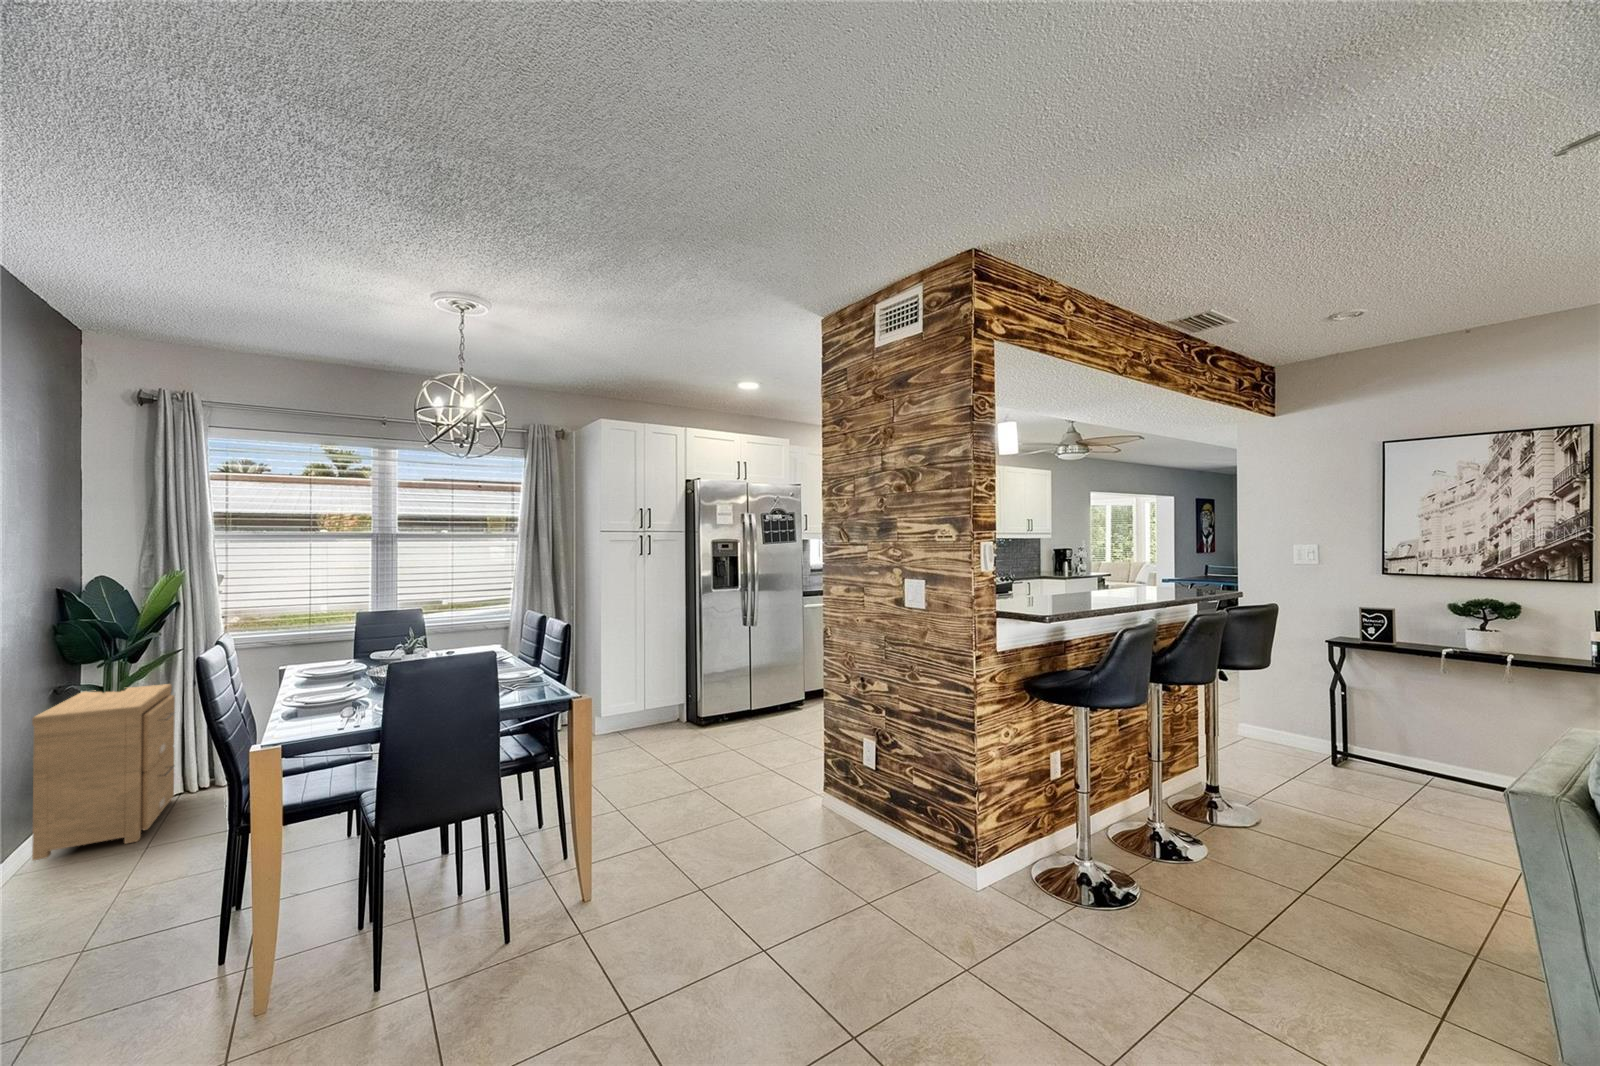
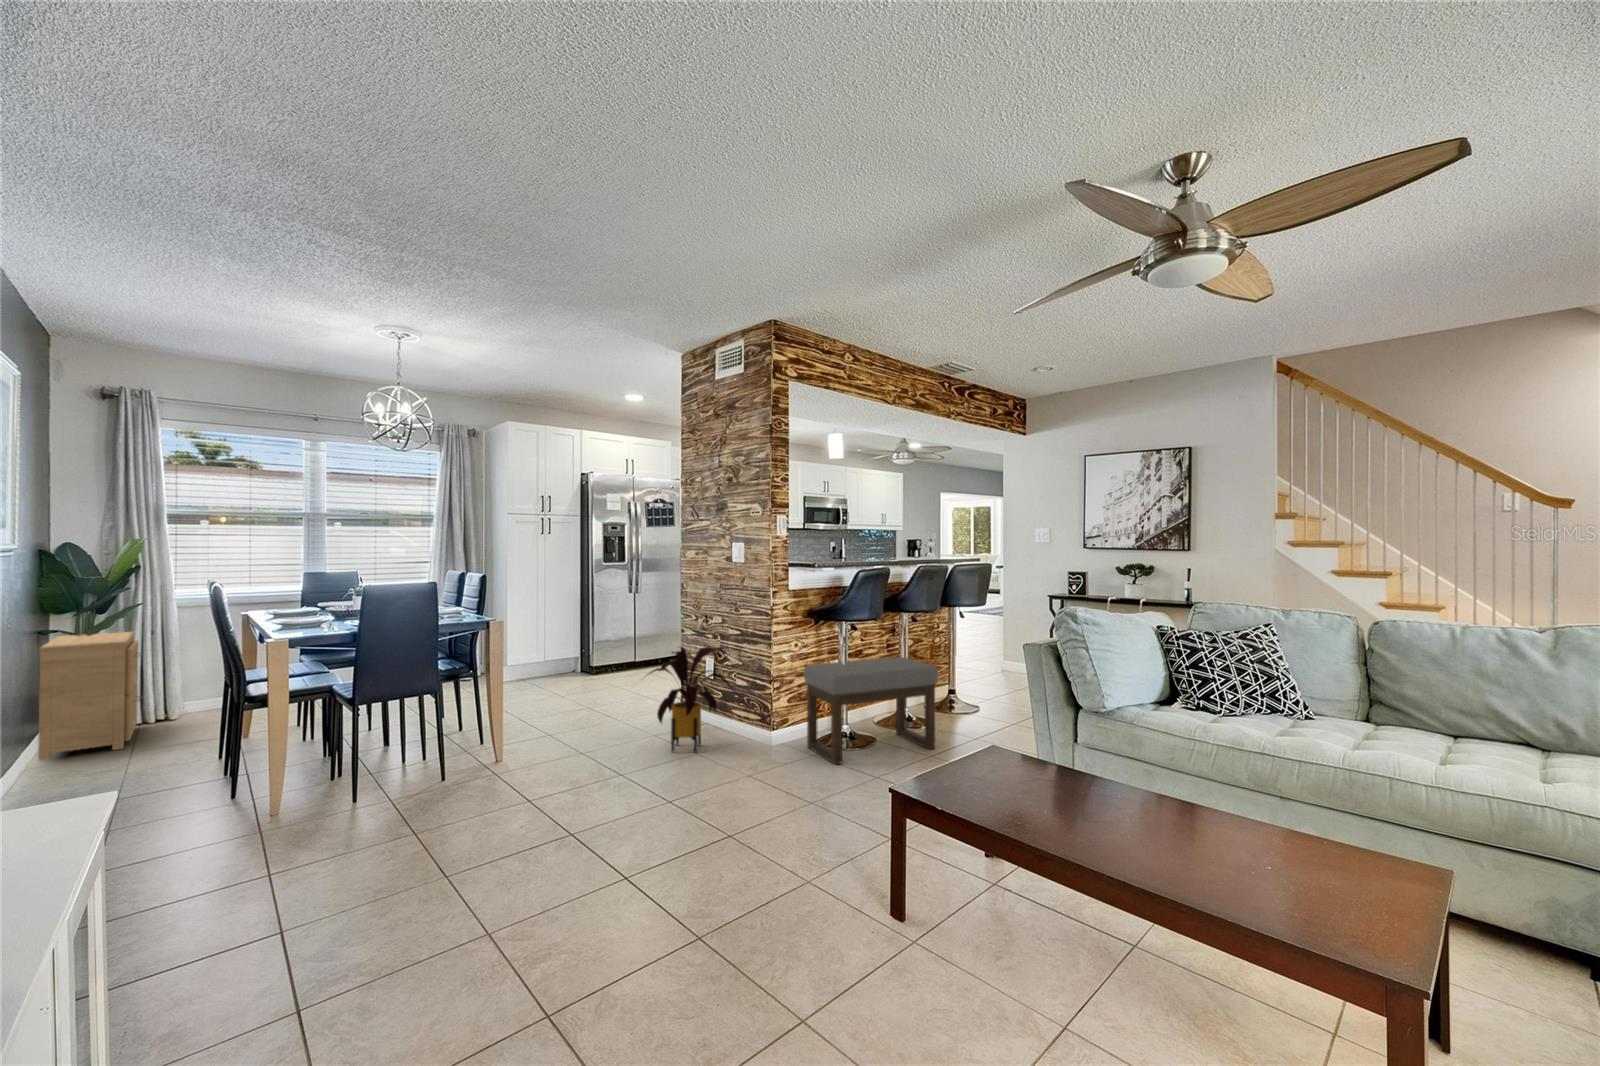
house plant: none [779,733,926,902] -> present [651,647,733,752]
ottoman: none [1029,755,1254,952] -> present [804,657,938,764]

